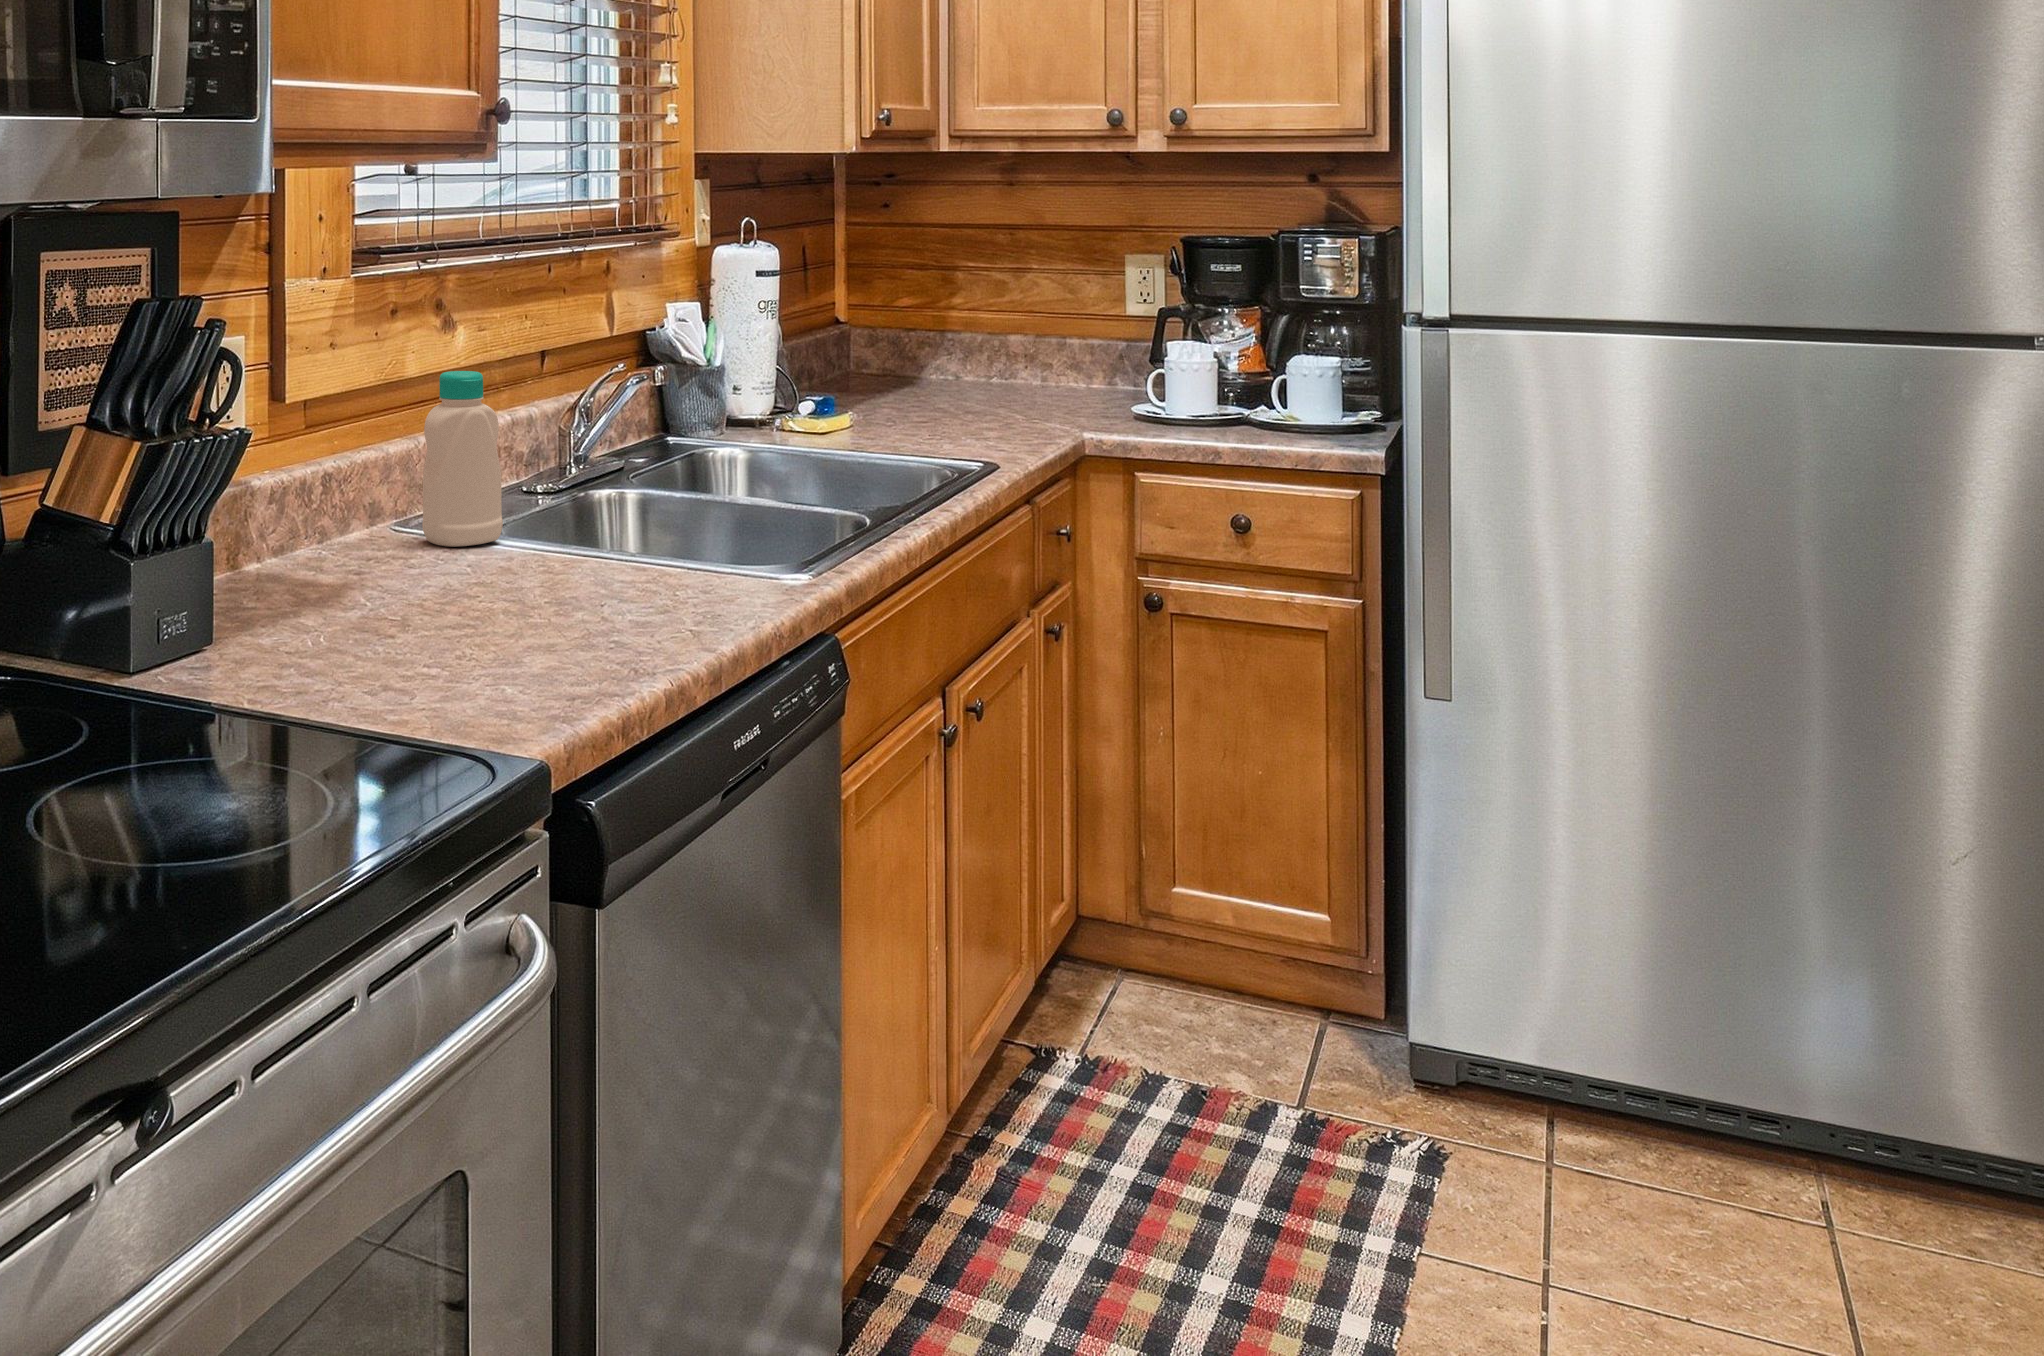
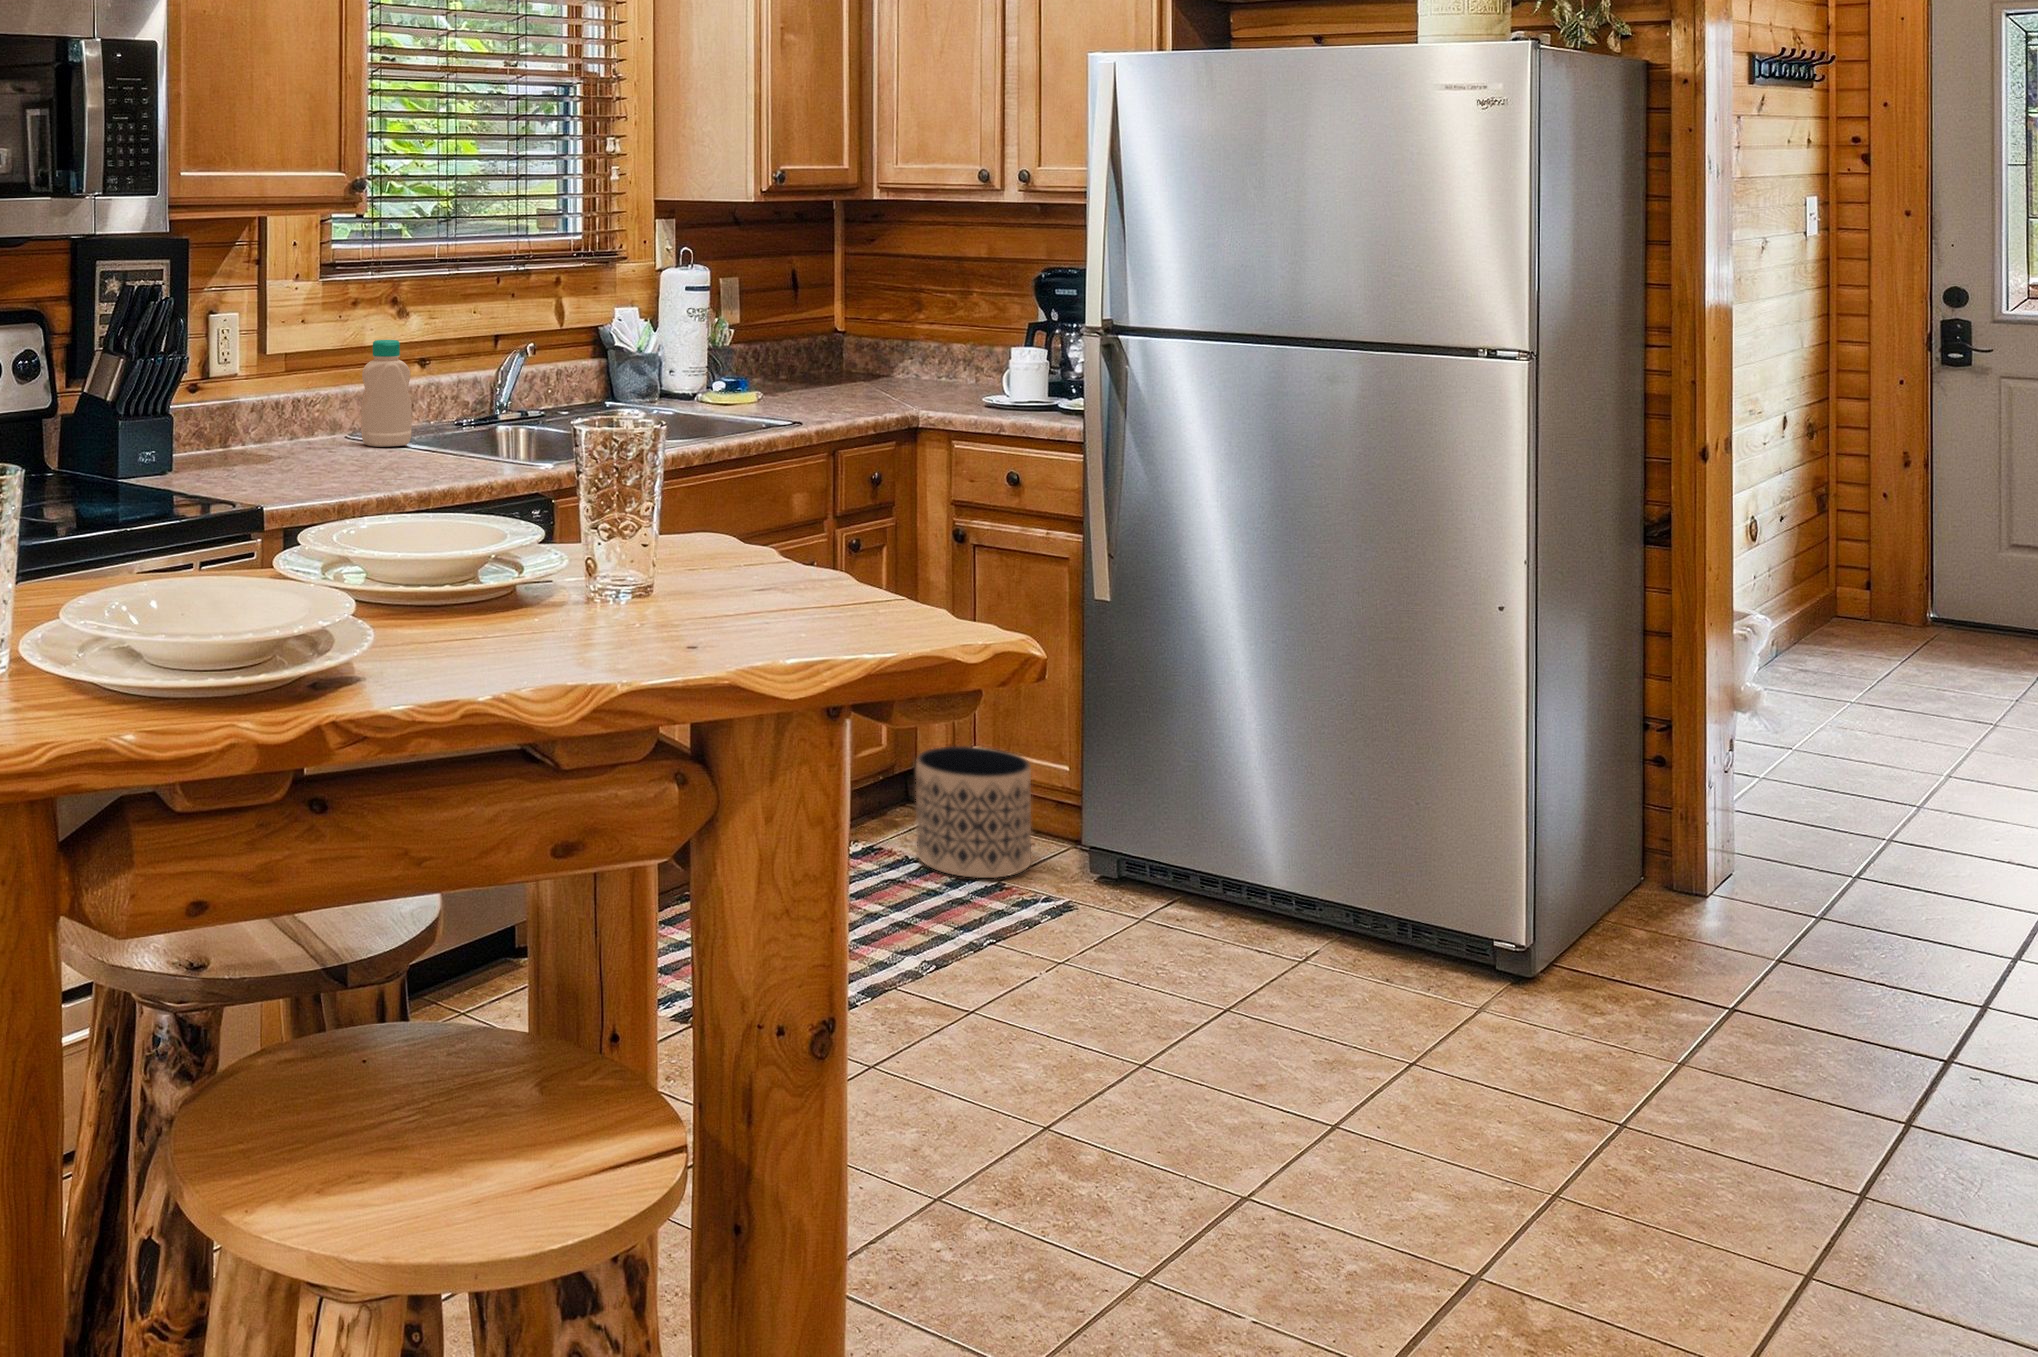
planter: none [1142,895,1307,1097] -> present [916,746,1031,878]

